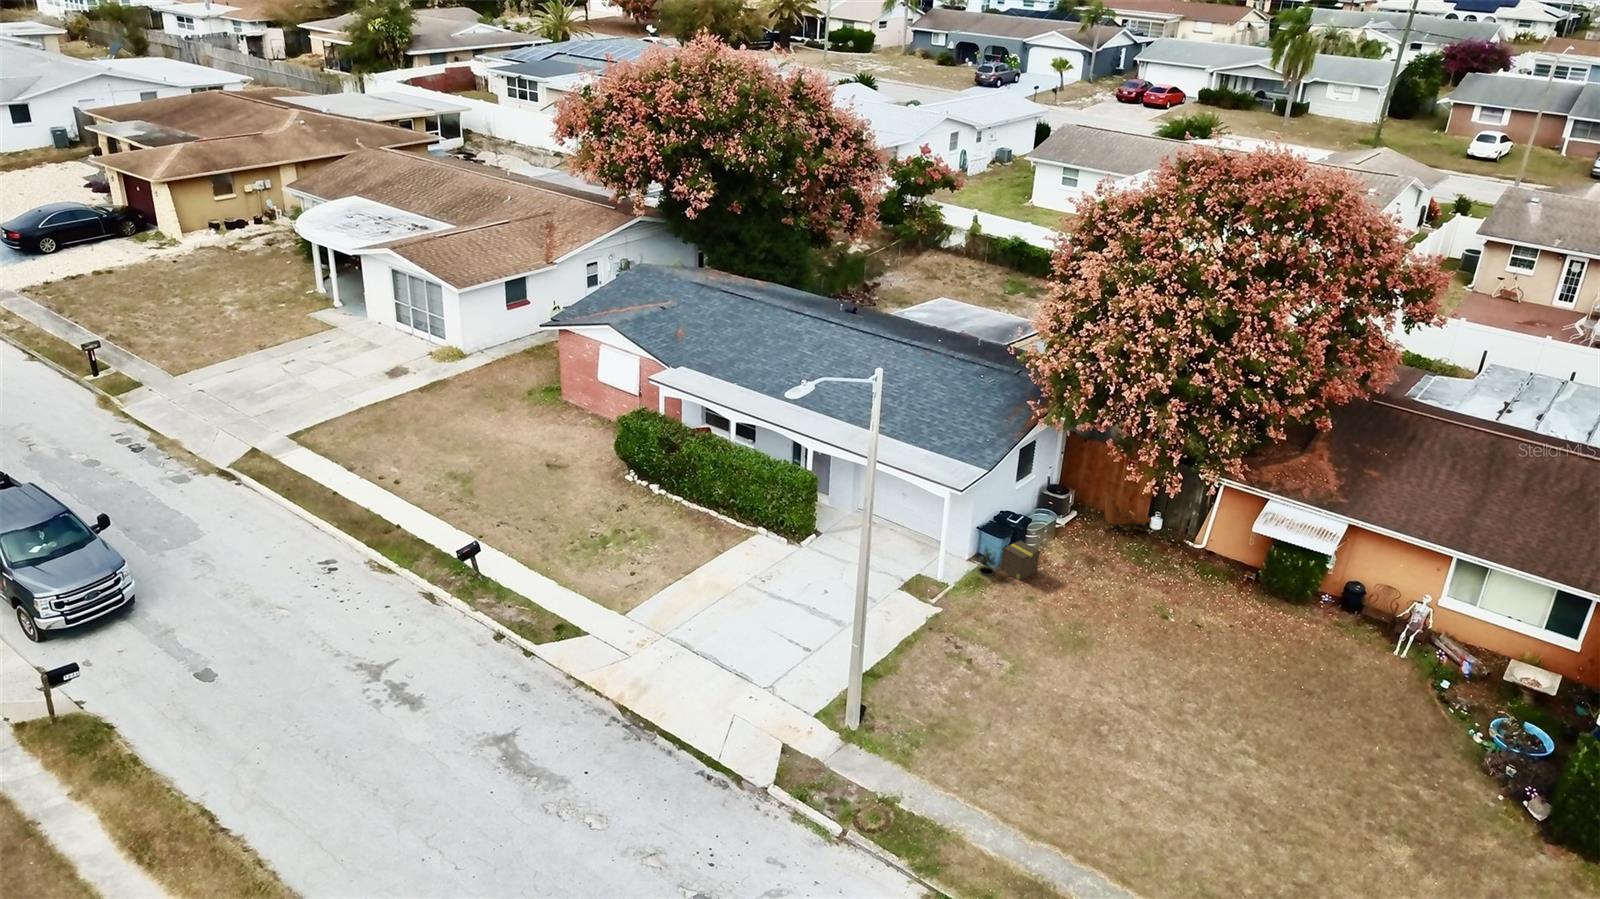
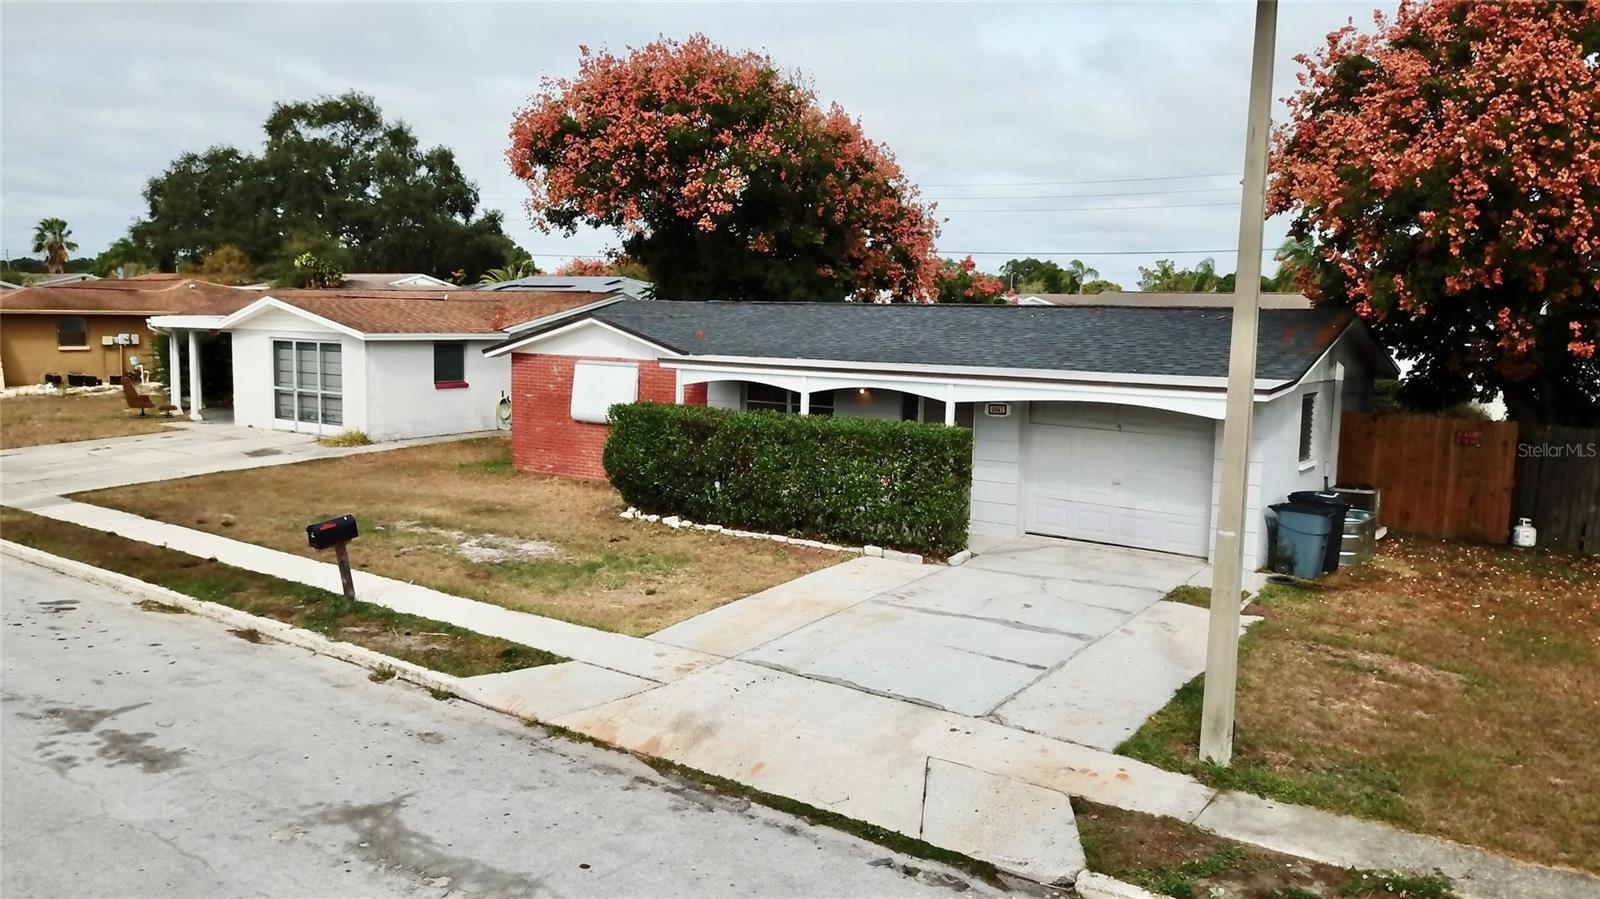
lounge chair: present [1105,491,1151,537] -> present [121,378,178,418]
cardboard box: present [1001,541,1040,580] -> none [1304,528,1372,587]

